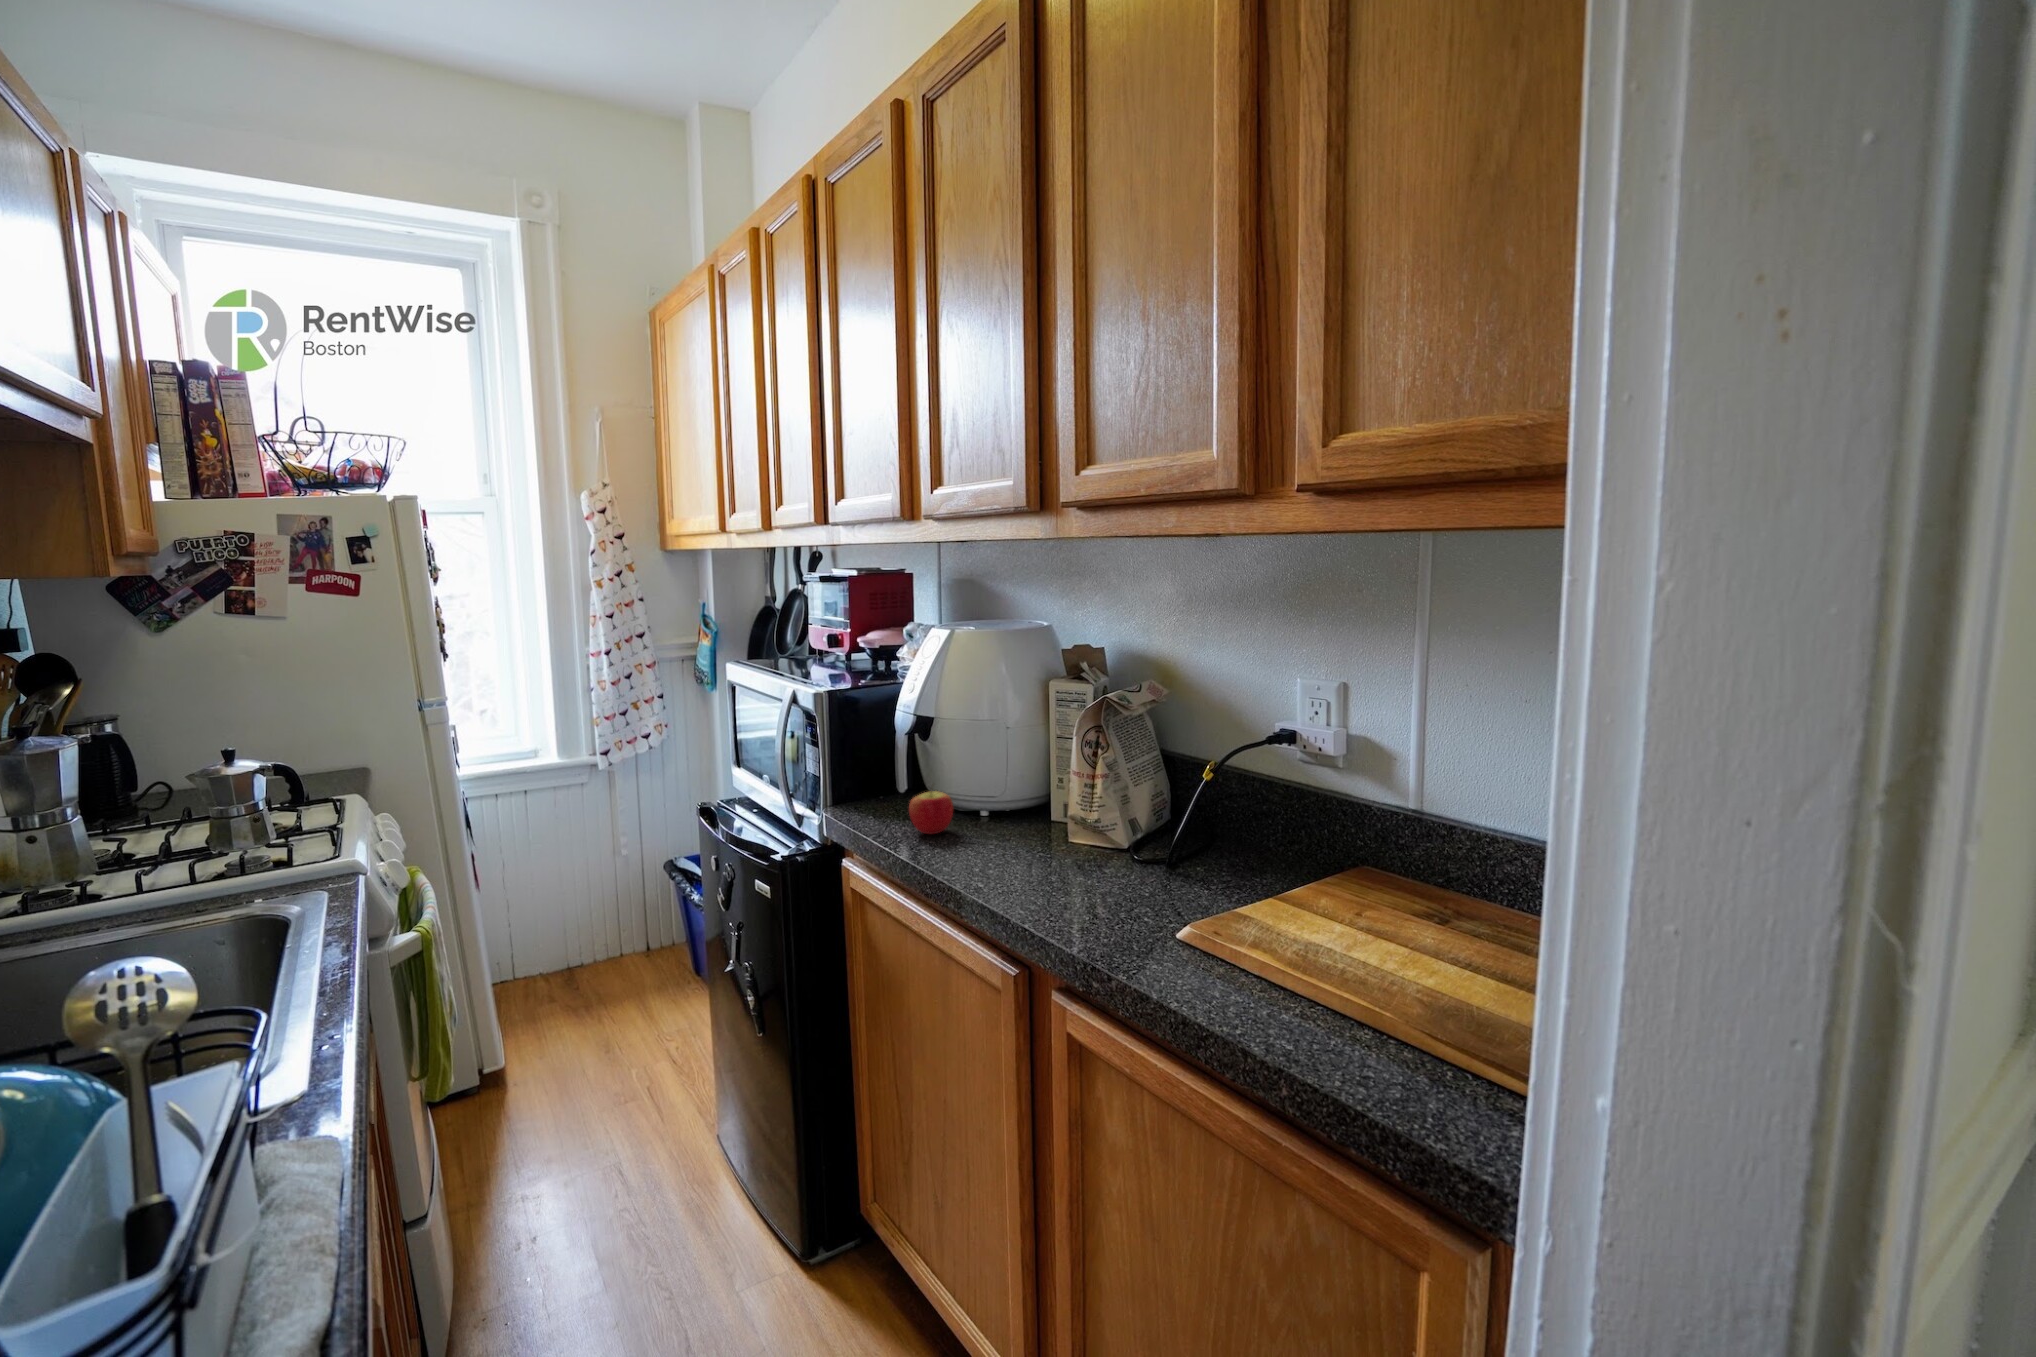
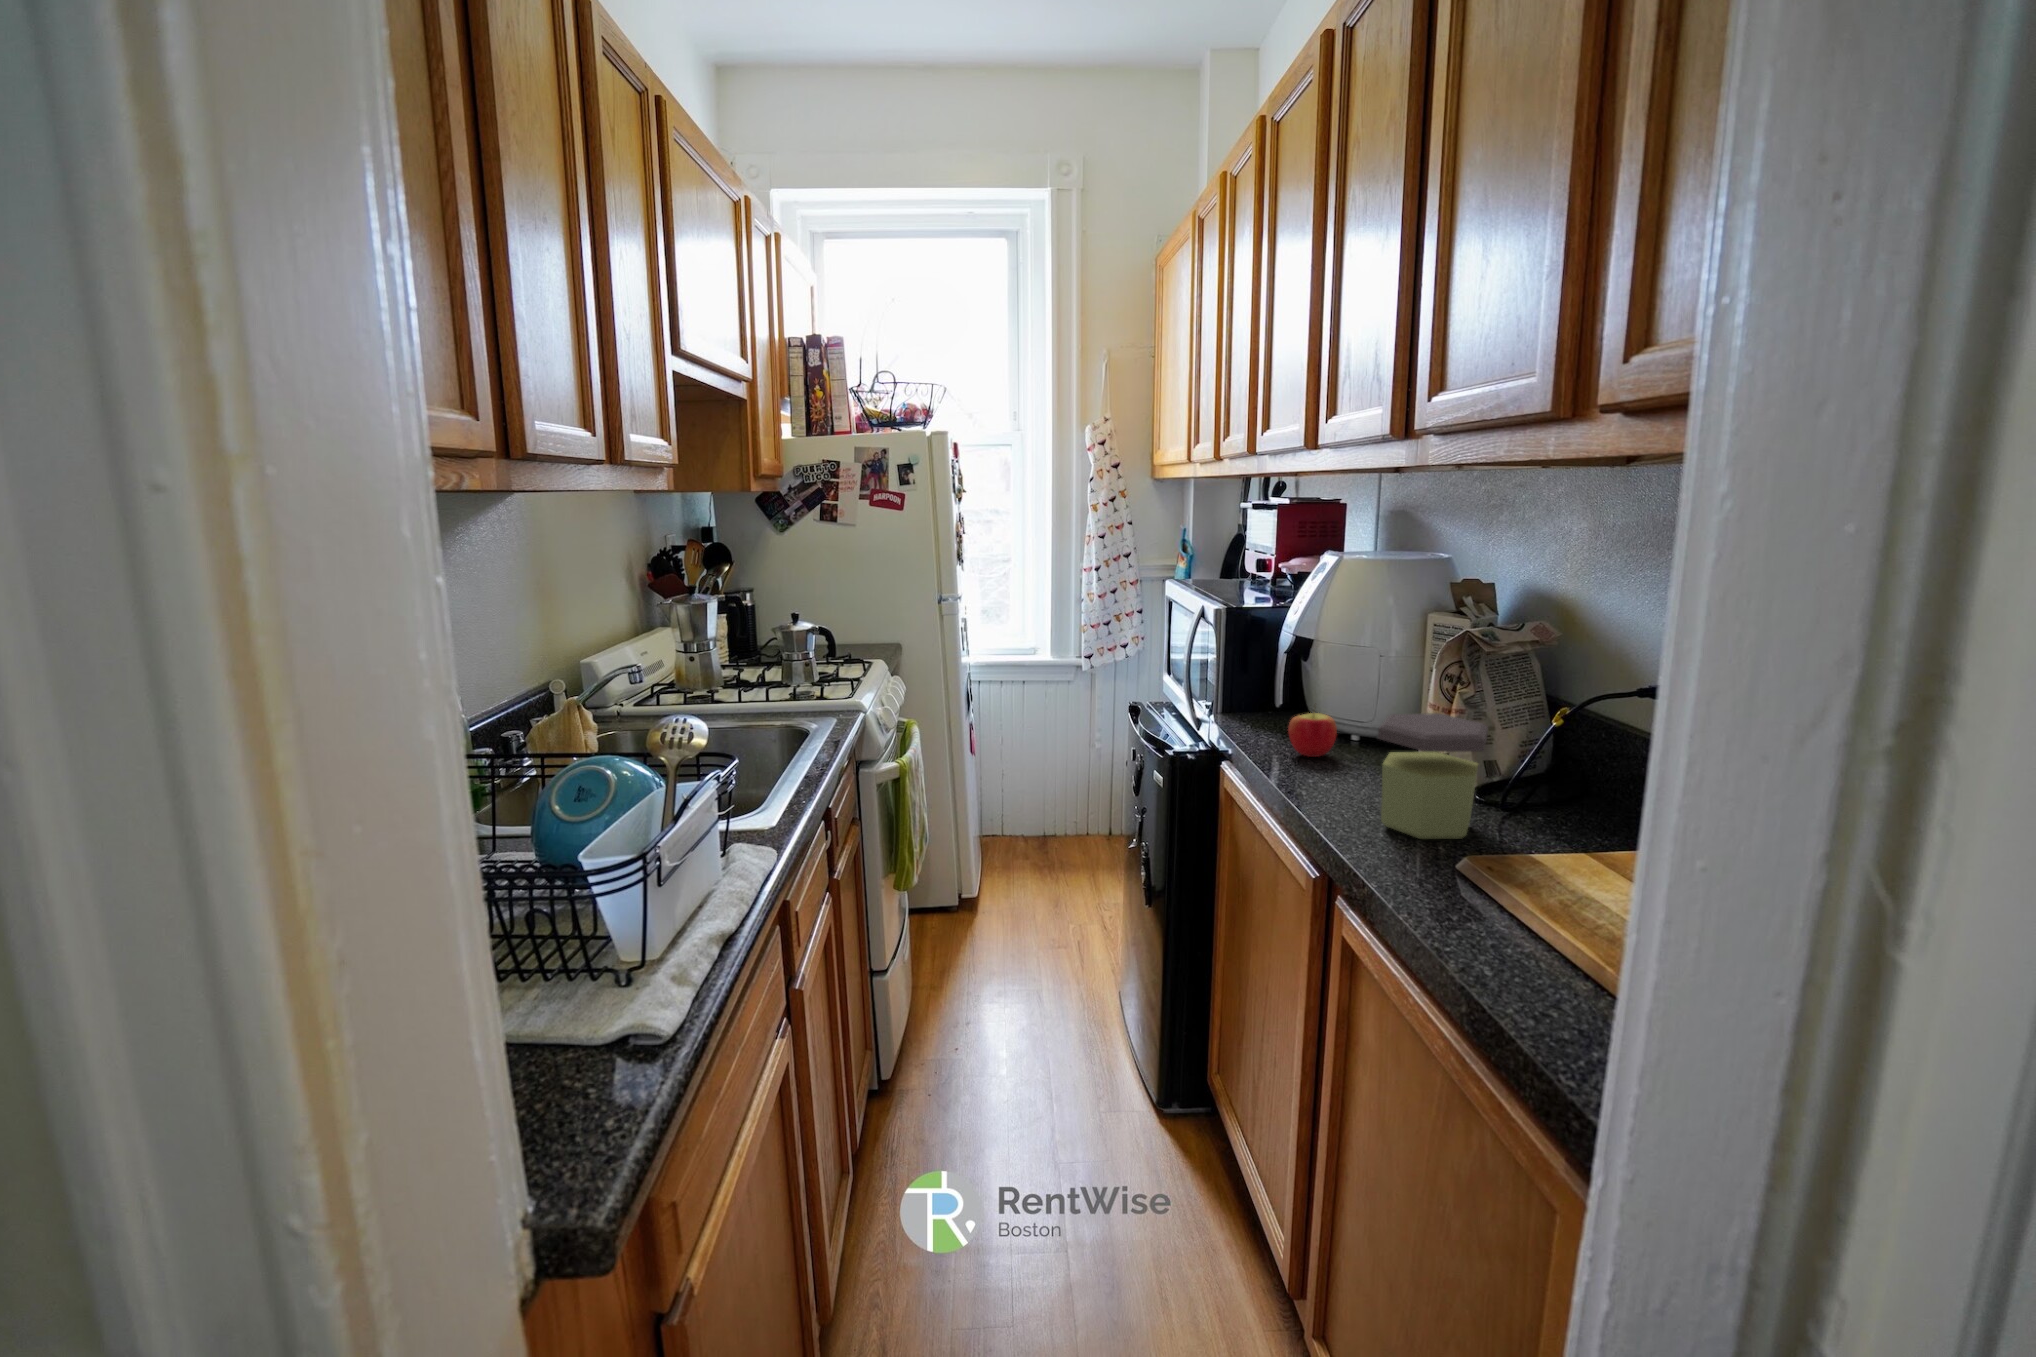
jar: none [1021,781,1107,895] -> present [1378,713,1488,839]

